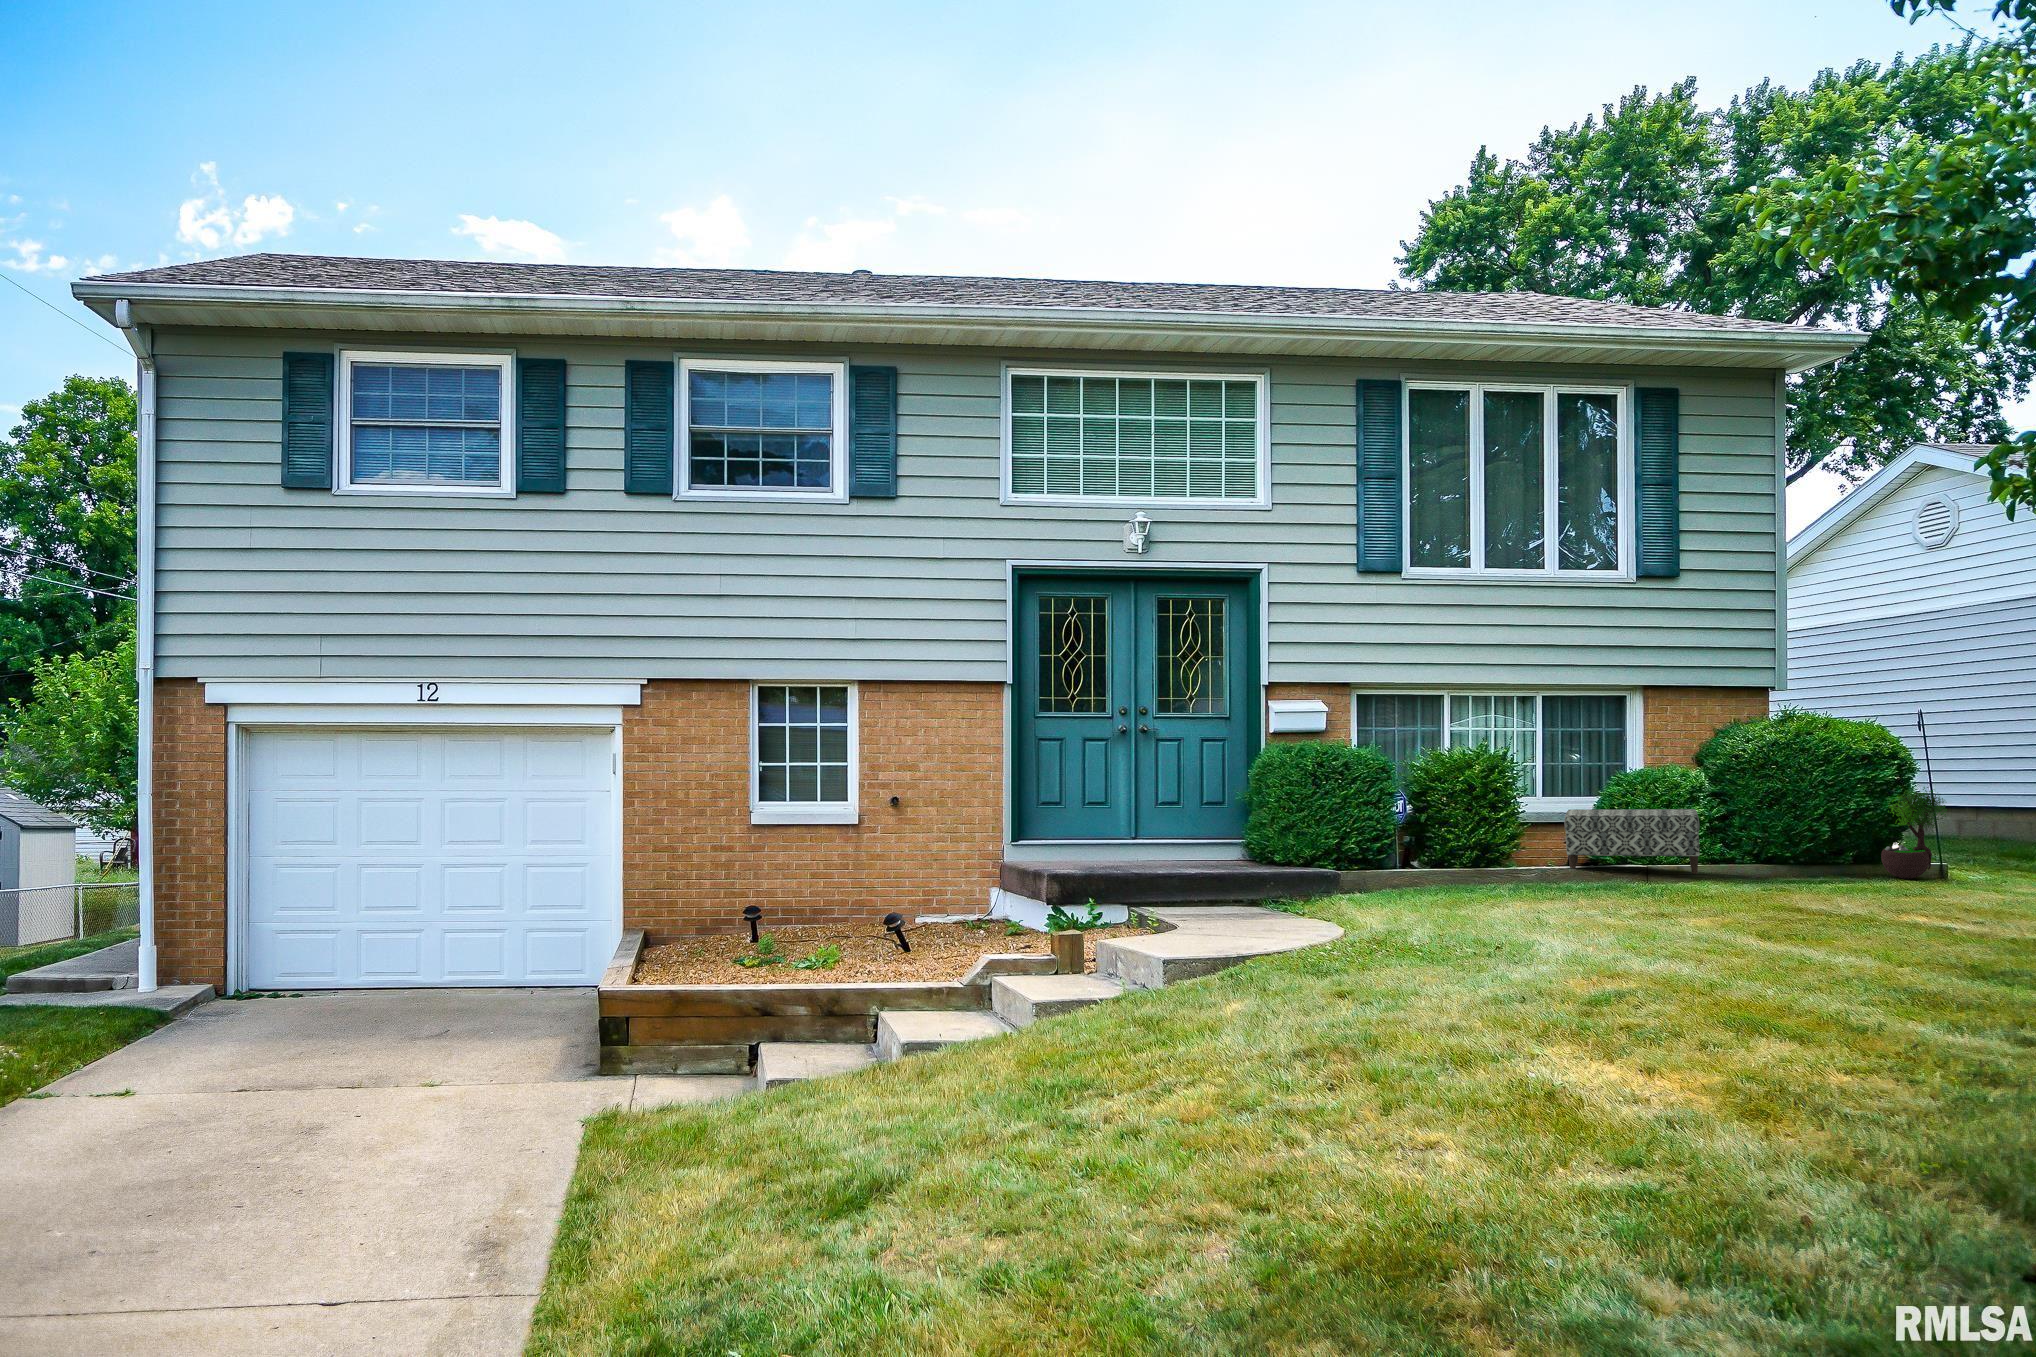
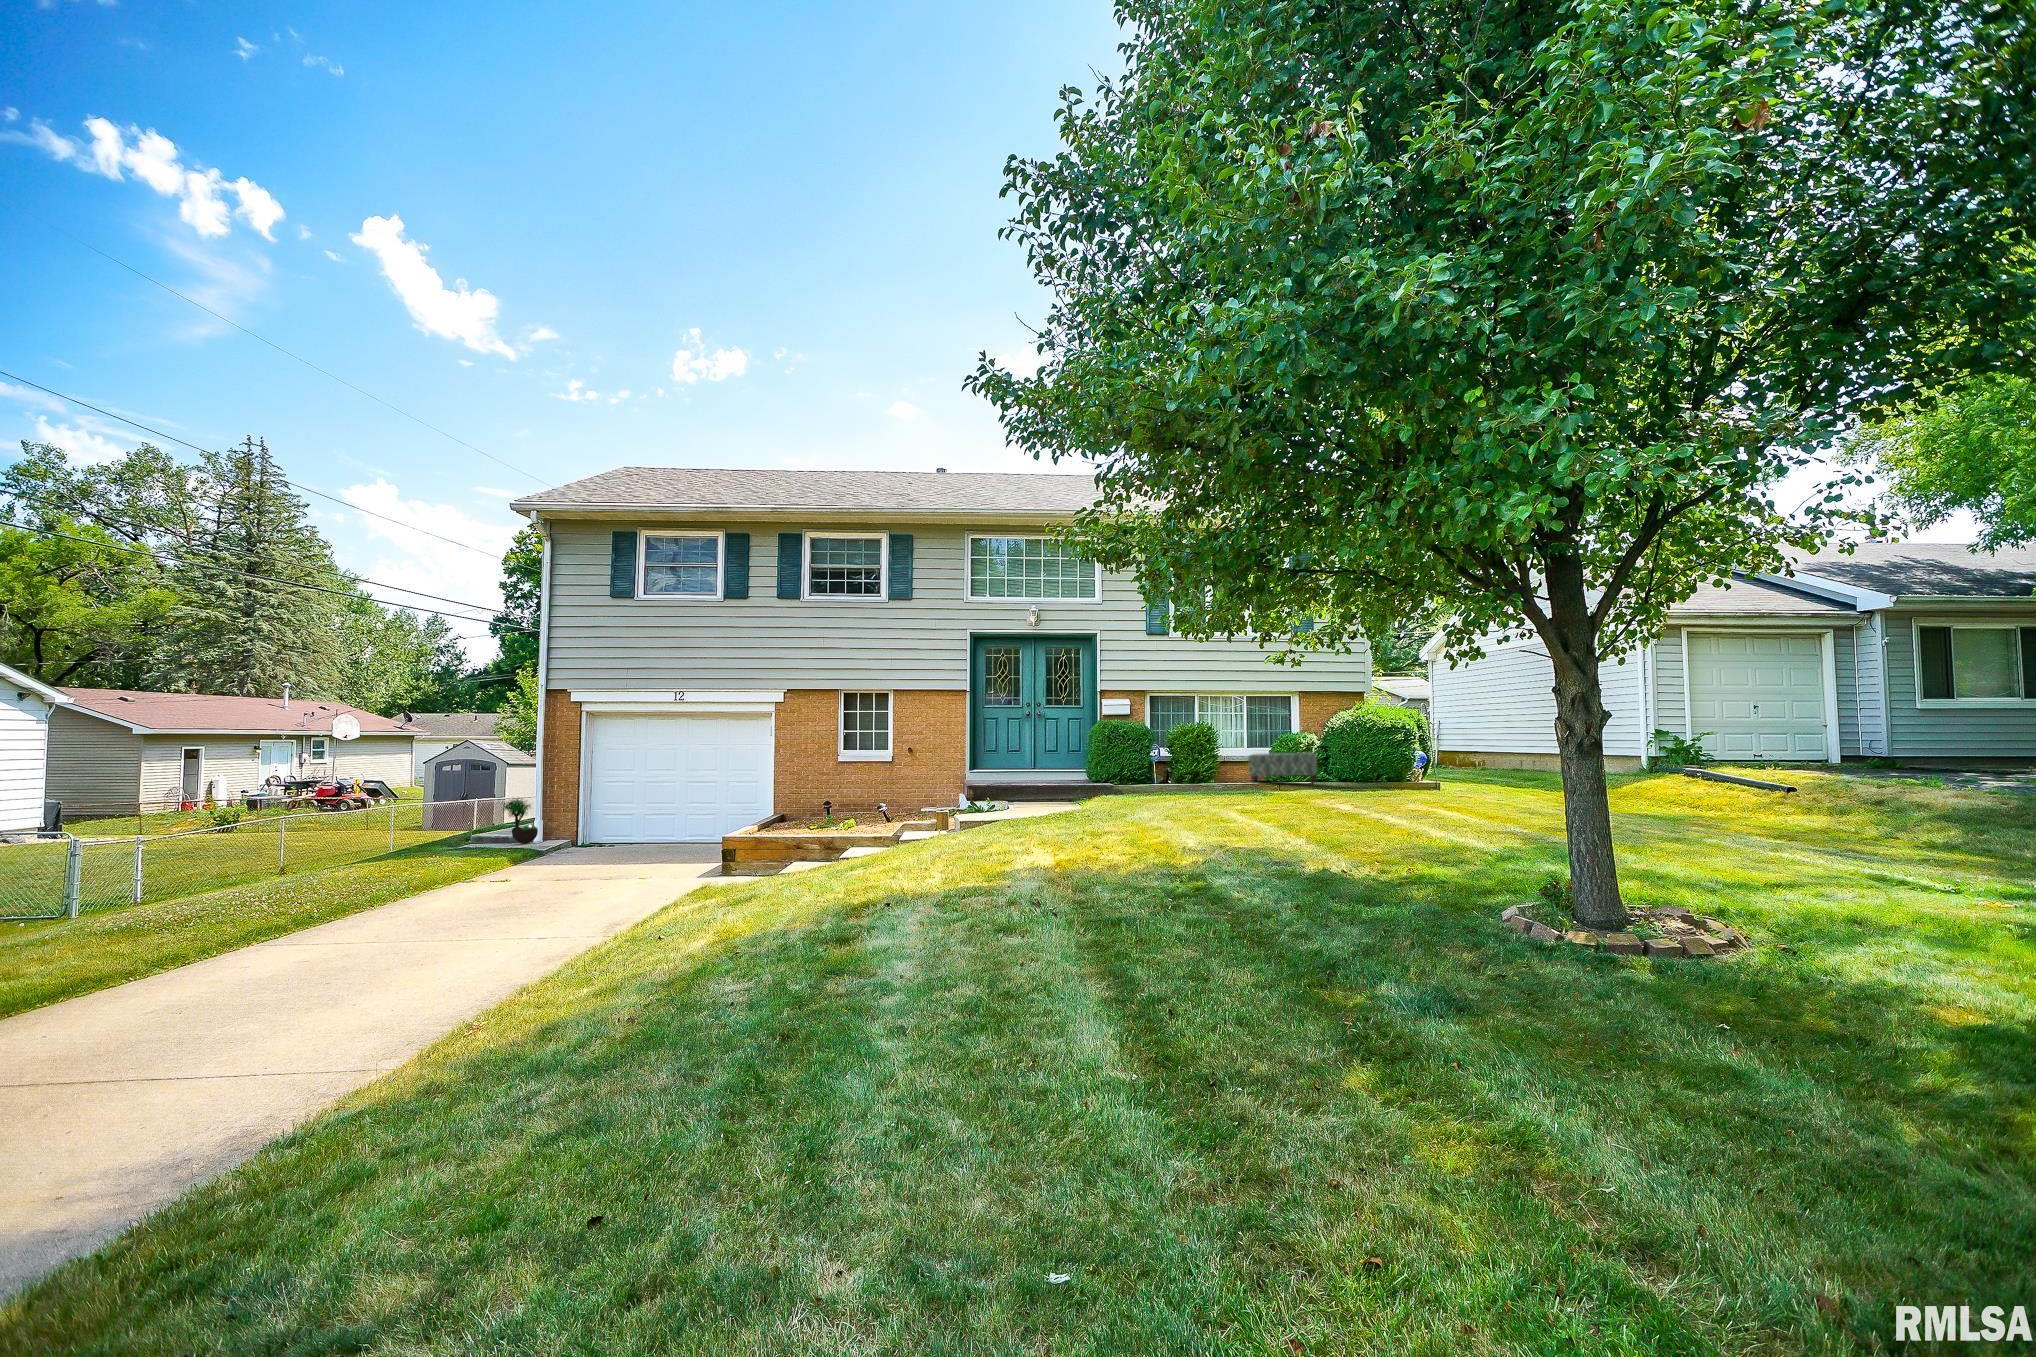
potted tree: present [1881,787,1947,879] -> present [503,798,538,843]

